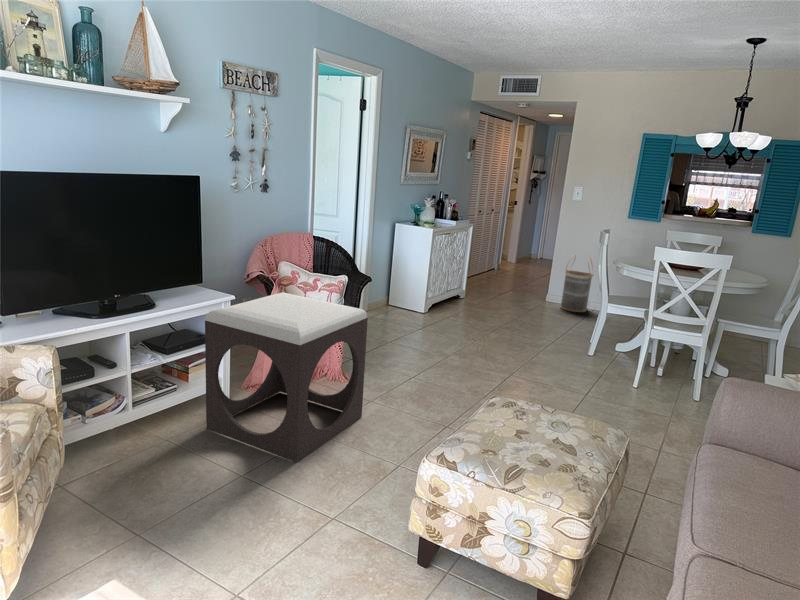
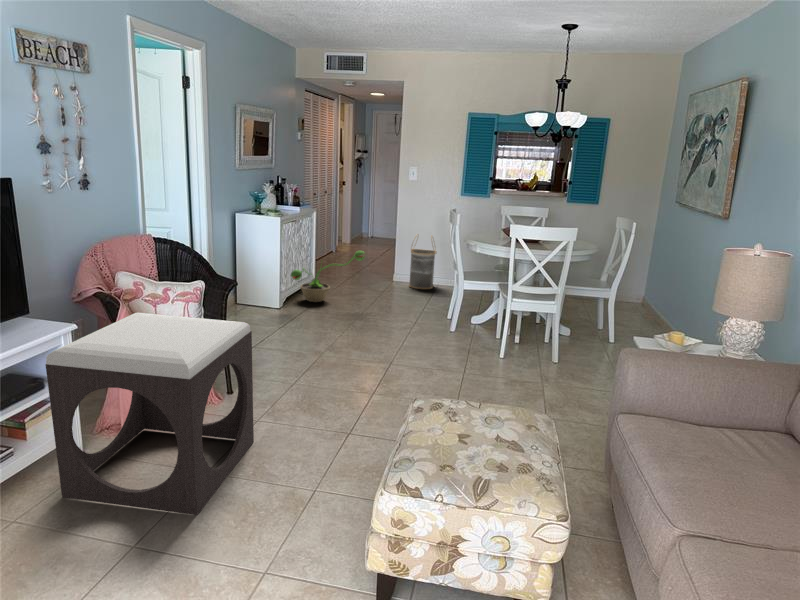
decorative plant: none [438,265,512,312] -> present [291,251,365,302]

